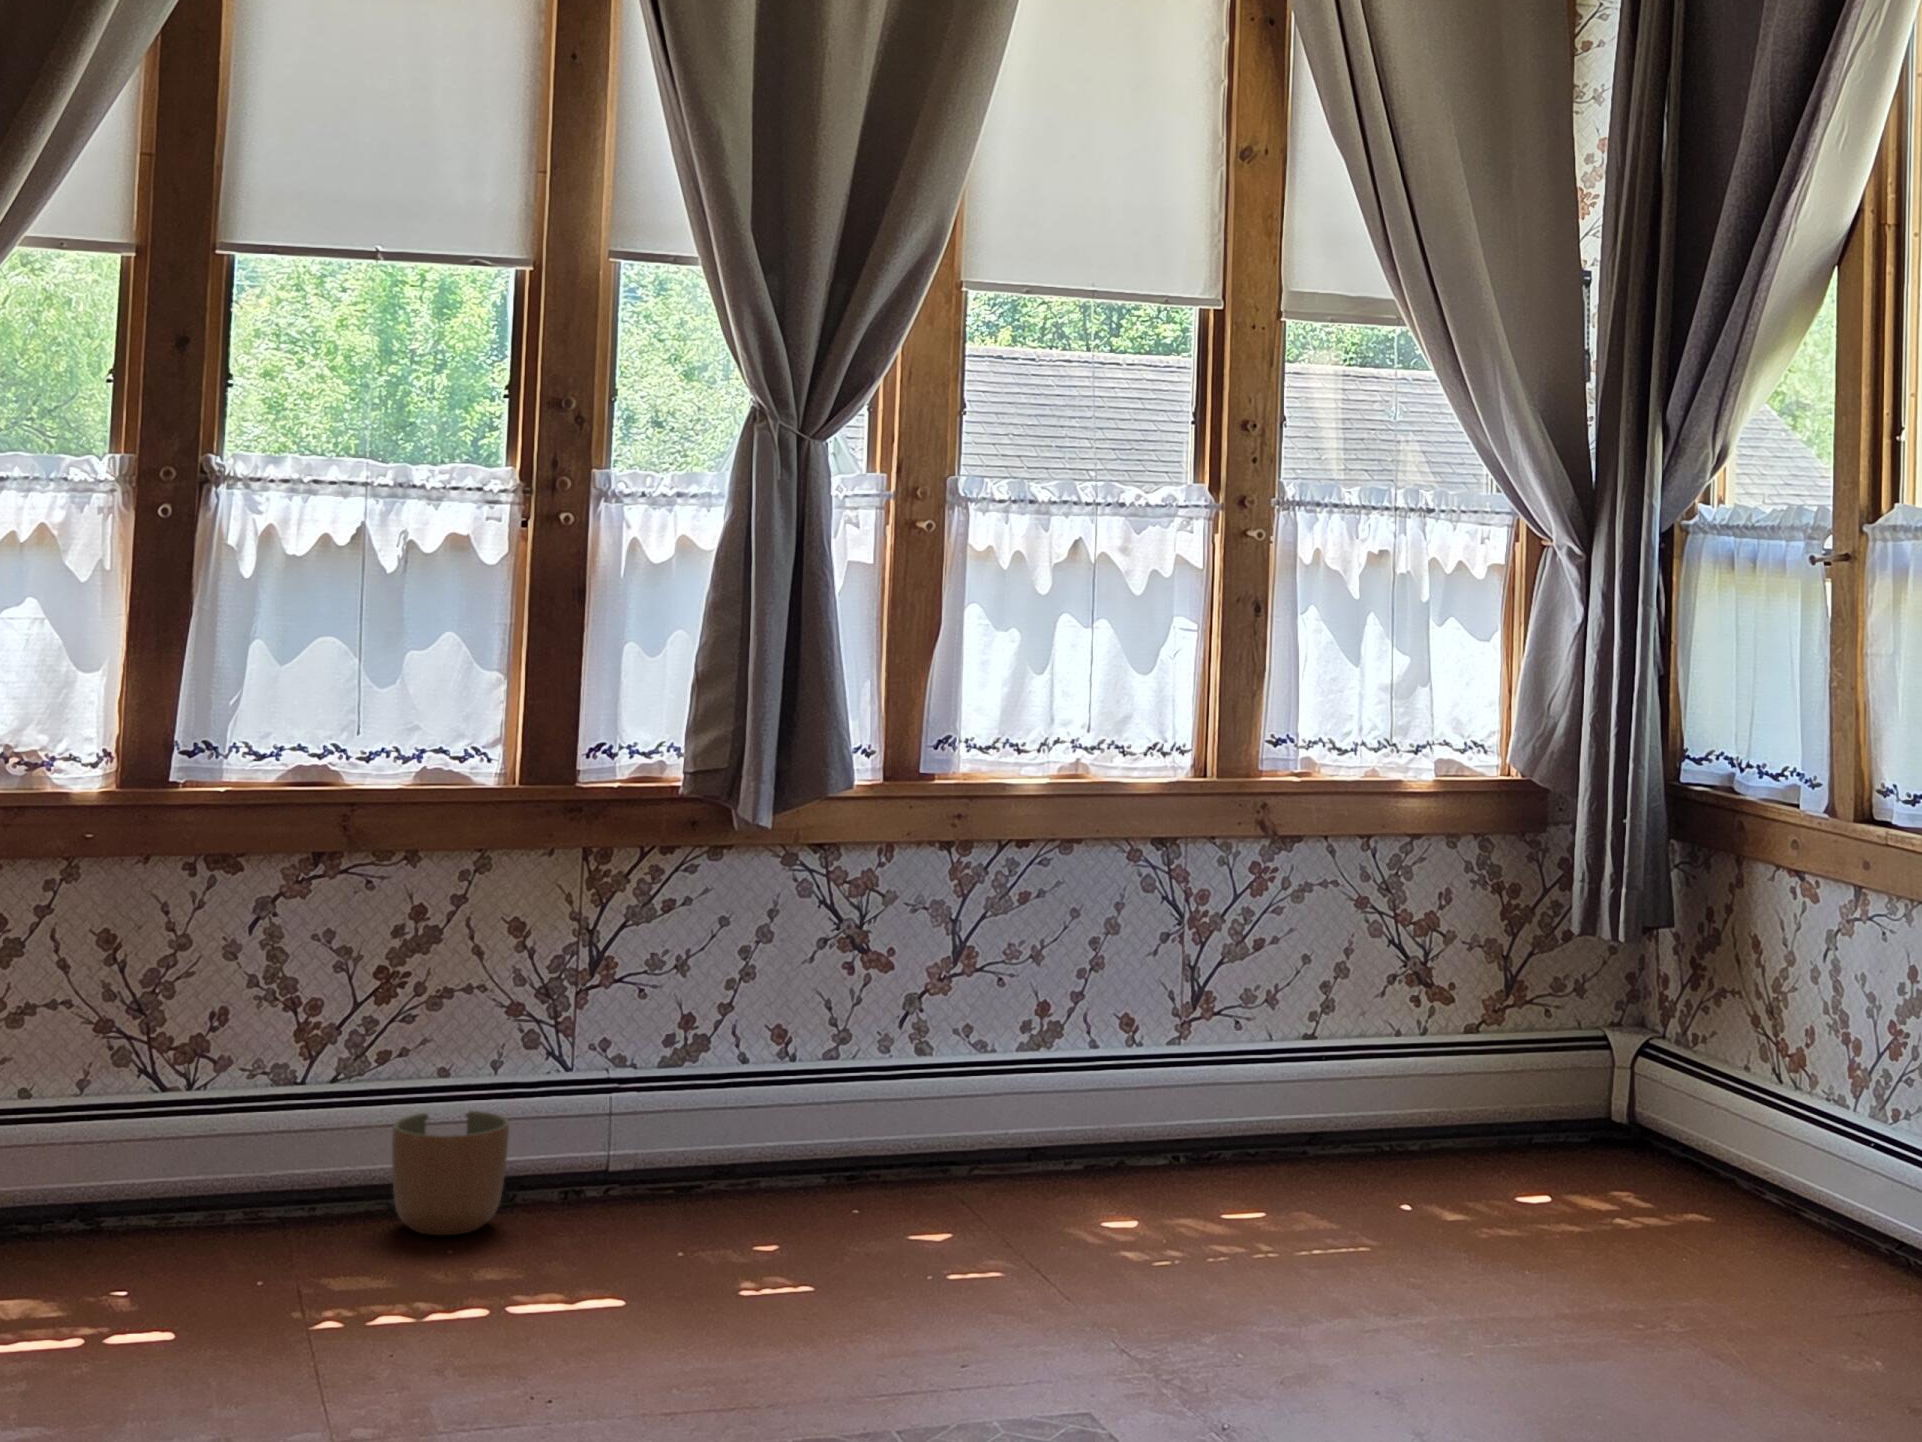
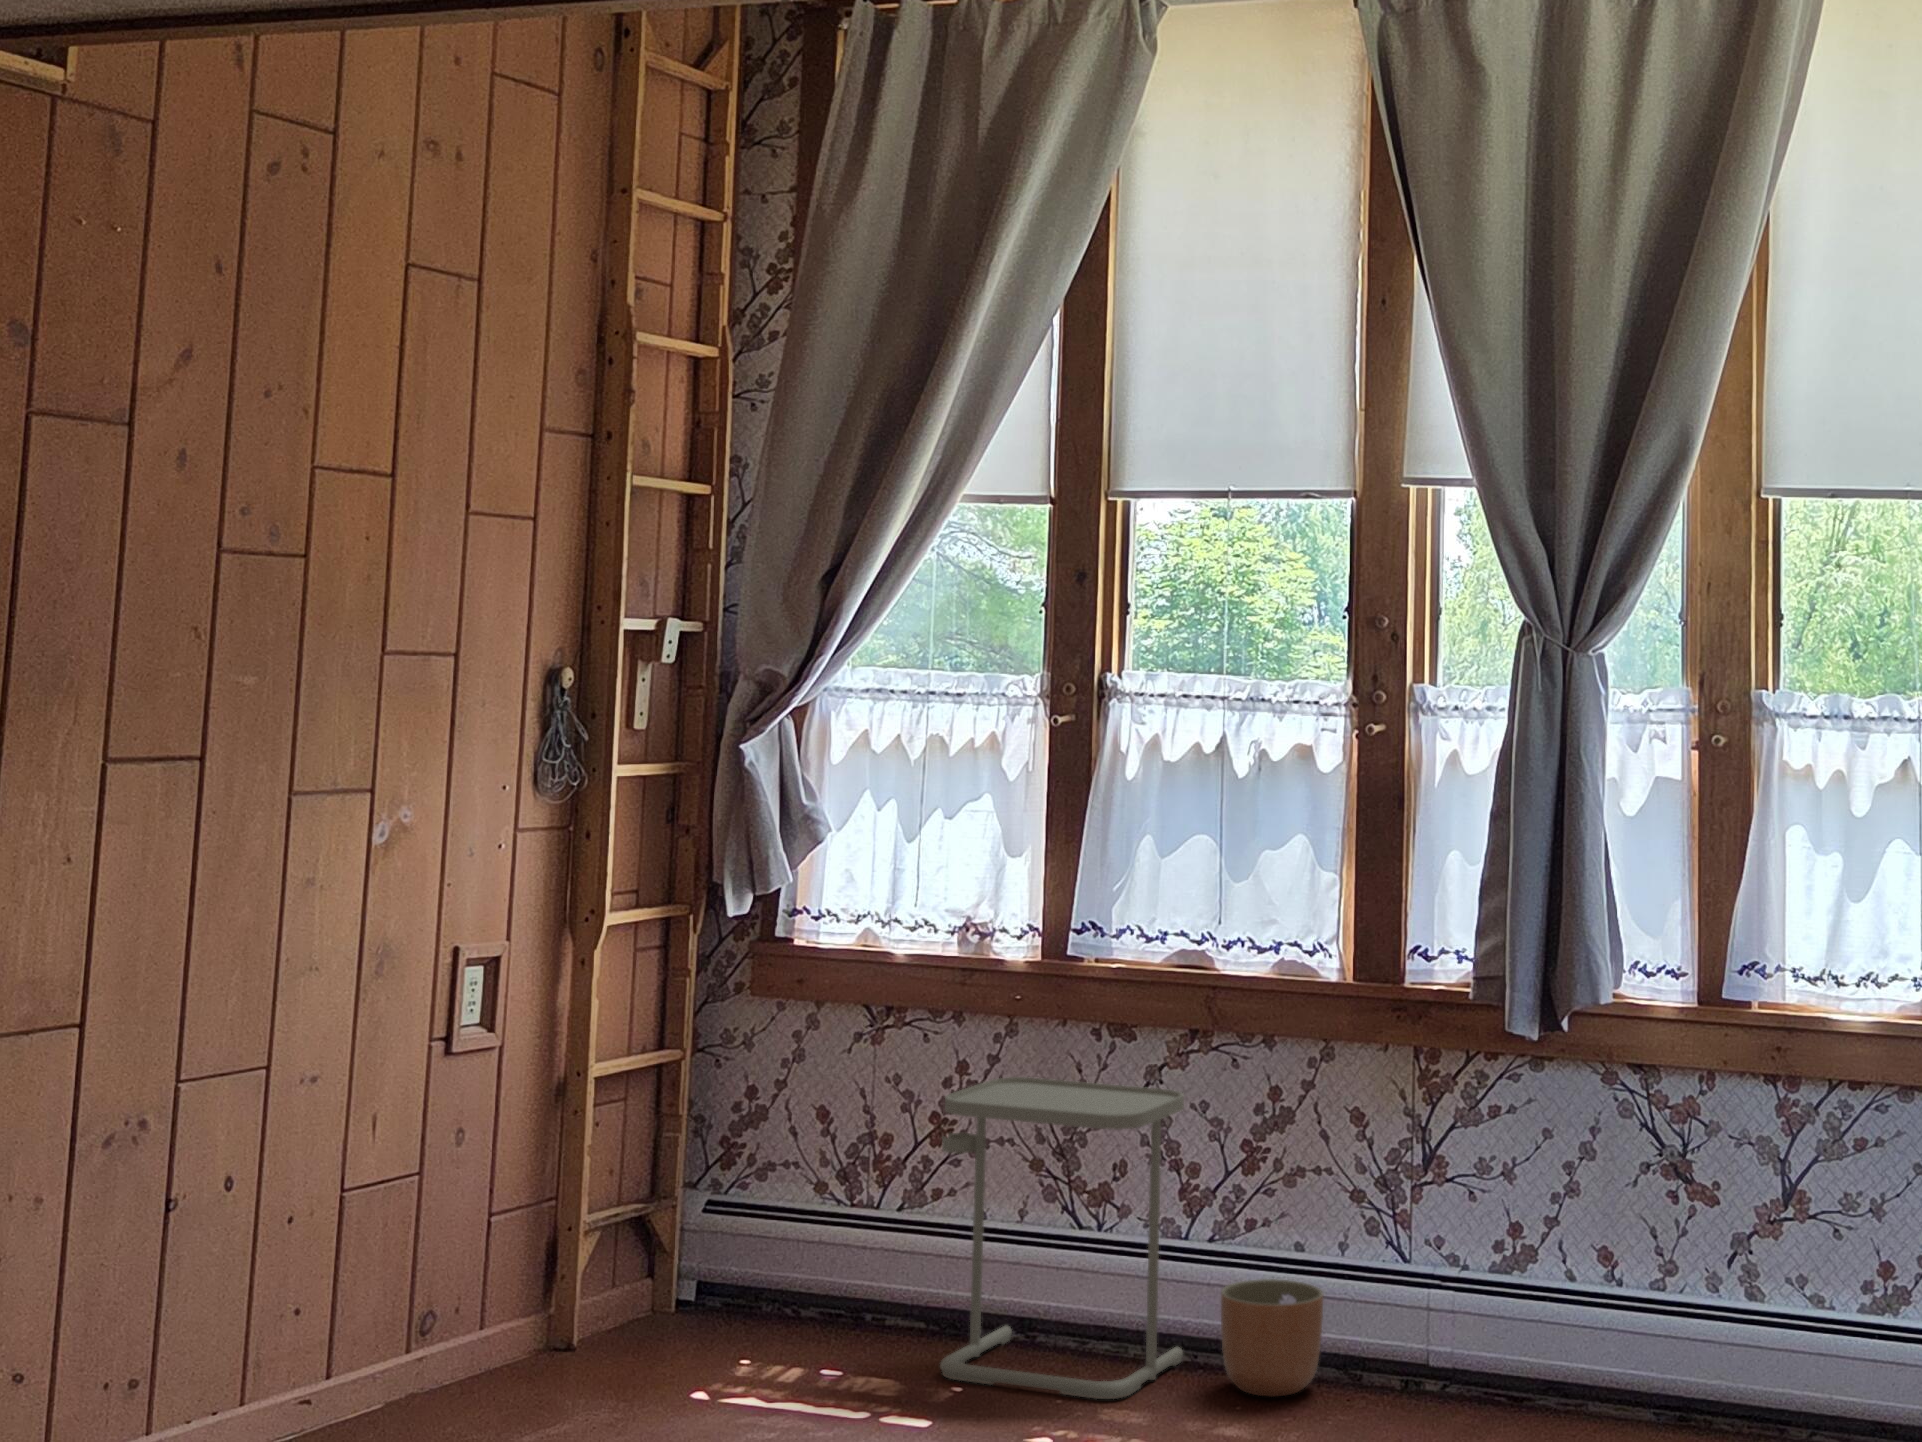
side table: none [27,920,340,1283] -> present [940,1077,1184,1399]

